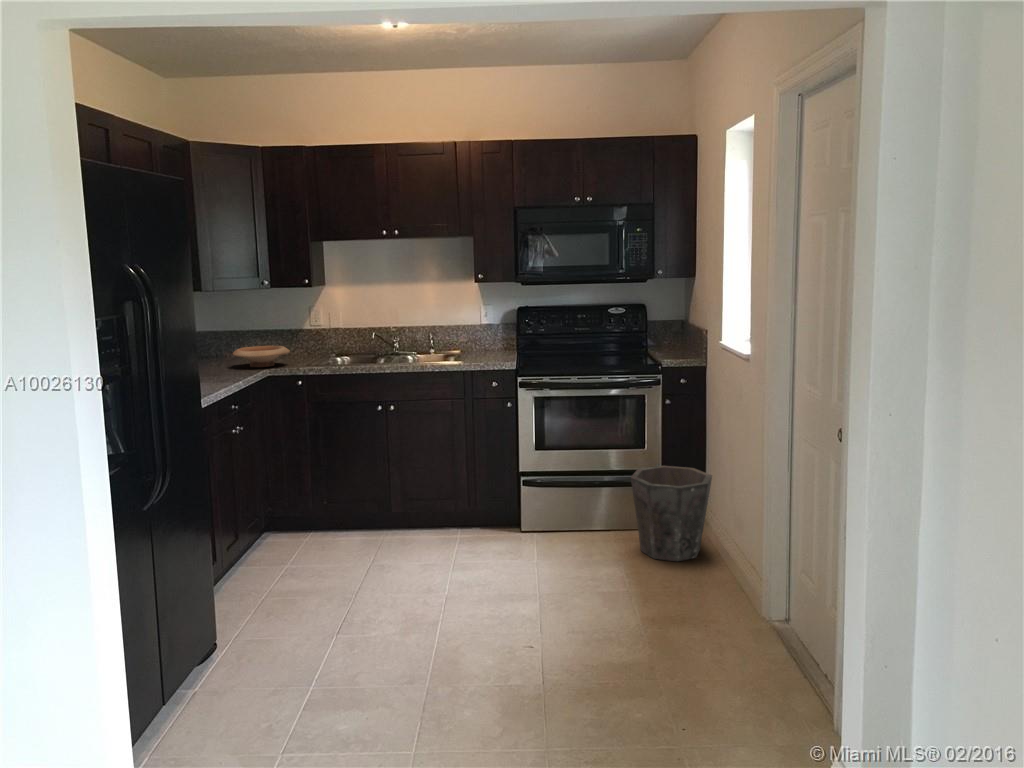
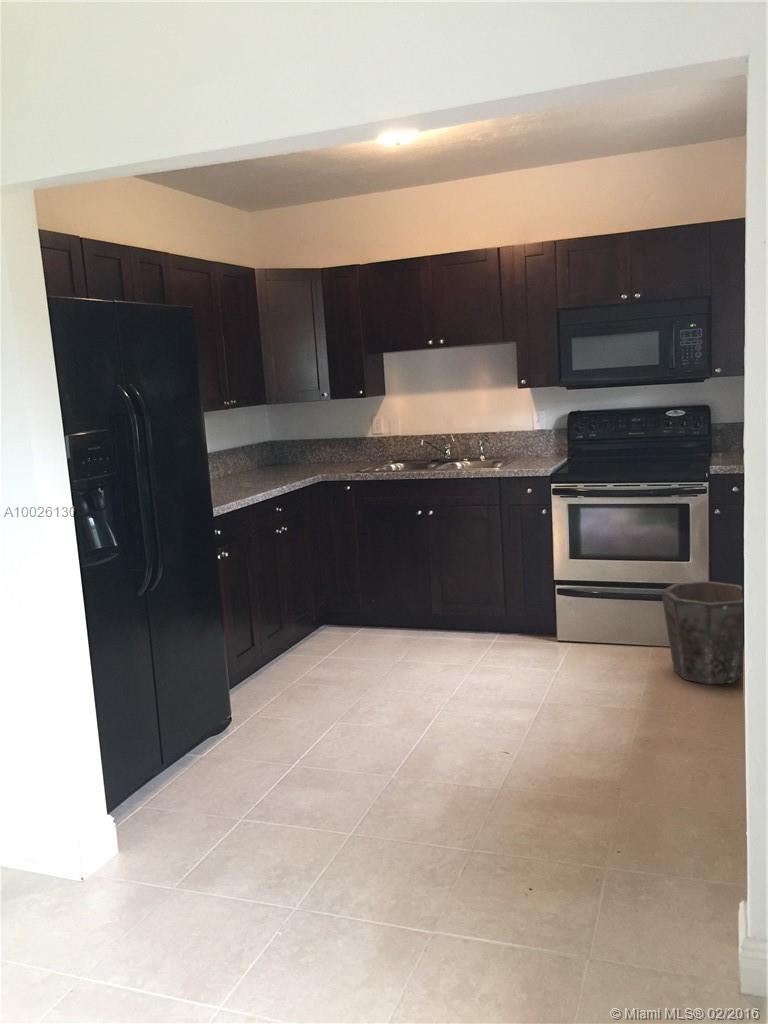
wooden bowl: present [233,346,290,367] -> none [294,453,345,472]

